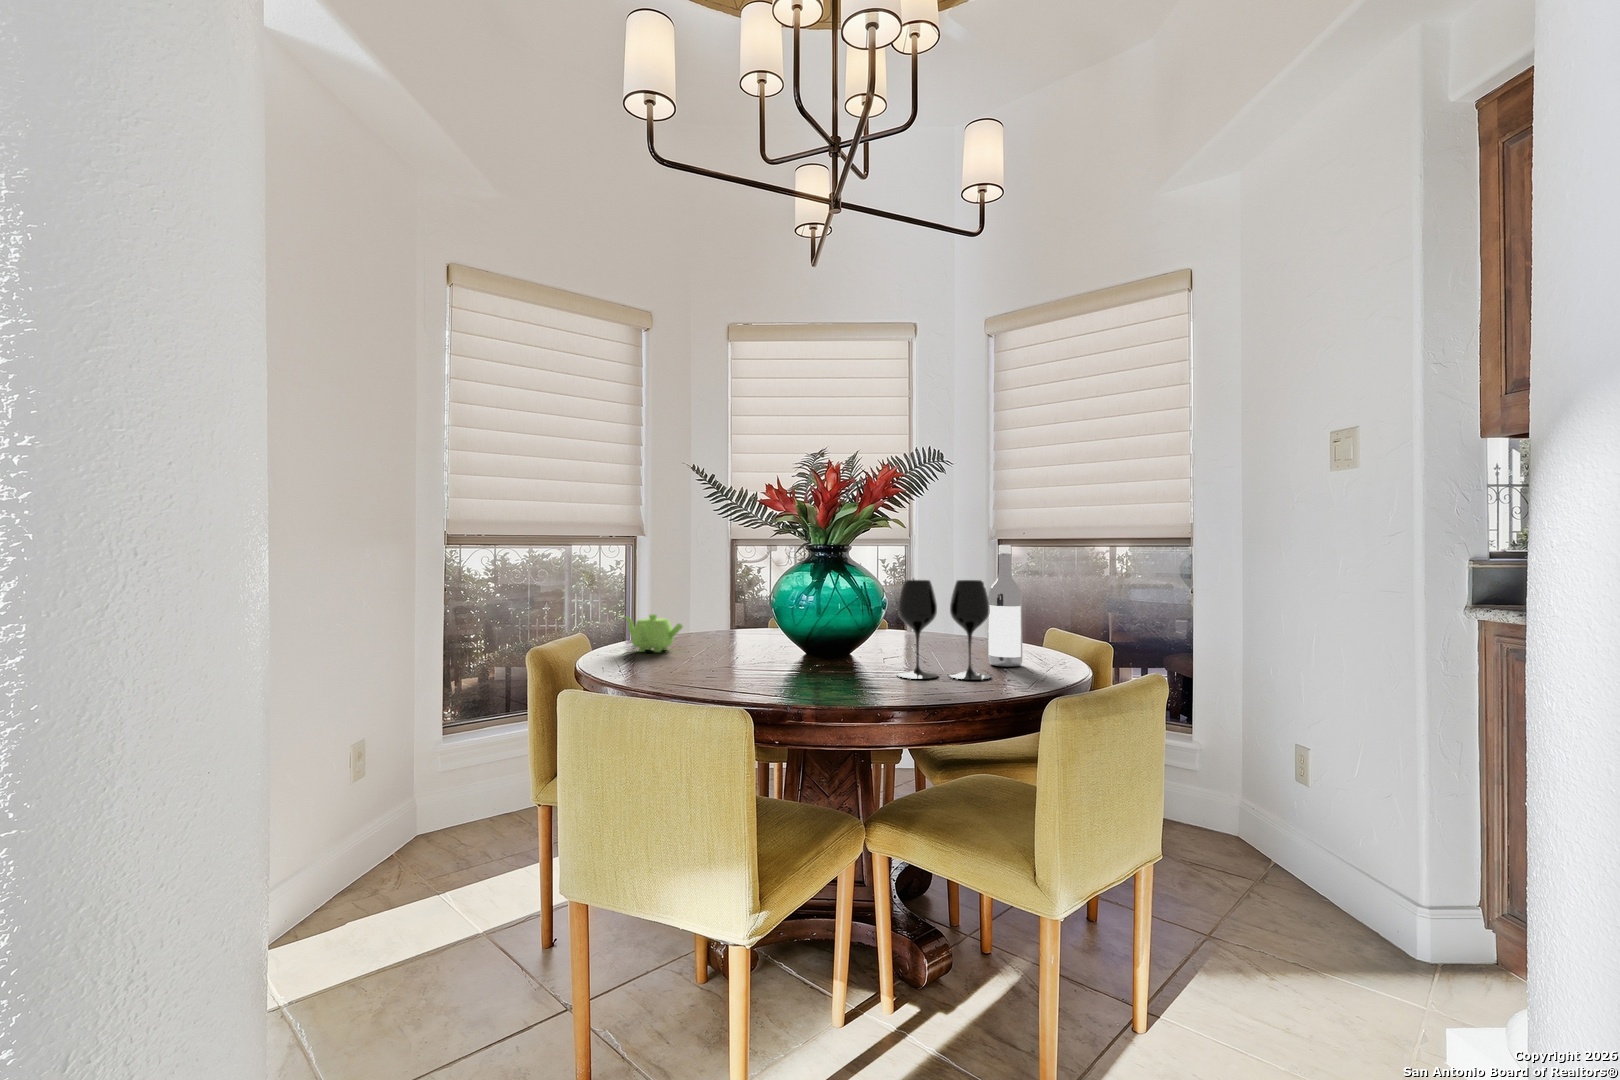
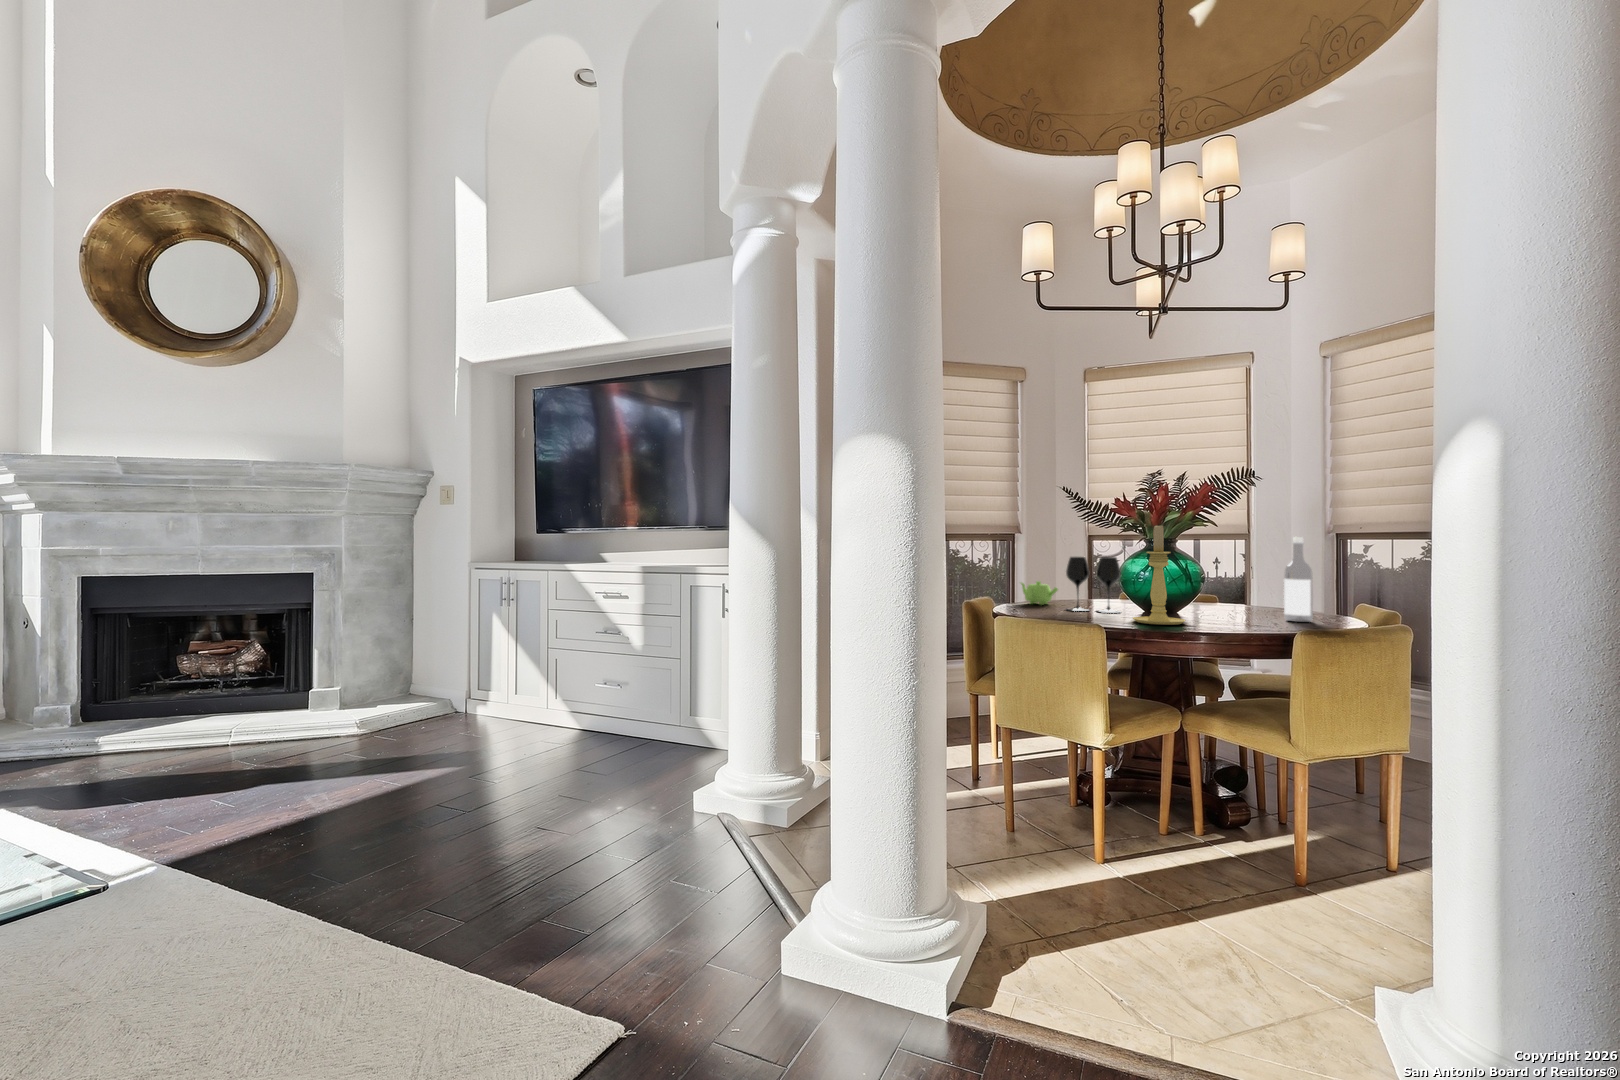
candle holder: none [793,524,870,690] -> present [1133,525,1186,625]
wine glass: present [898,580,991,680] -> present [1066,557,1121,613]

